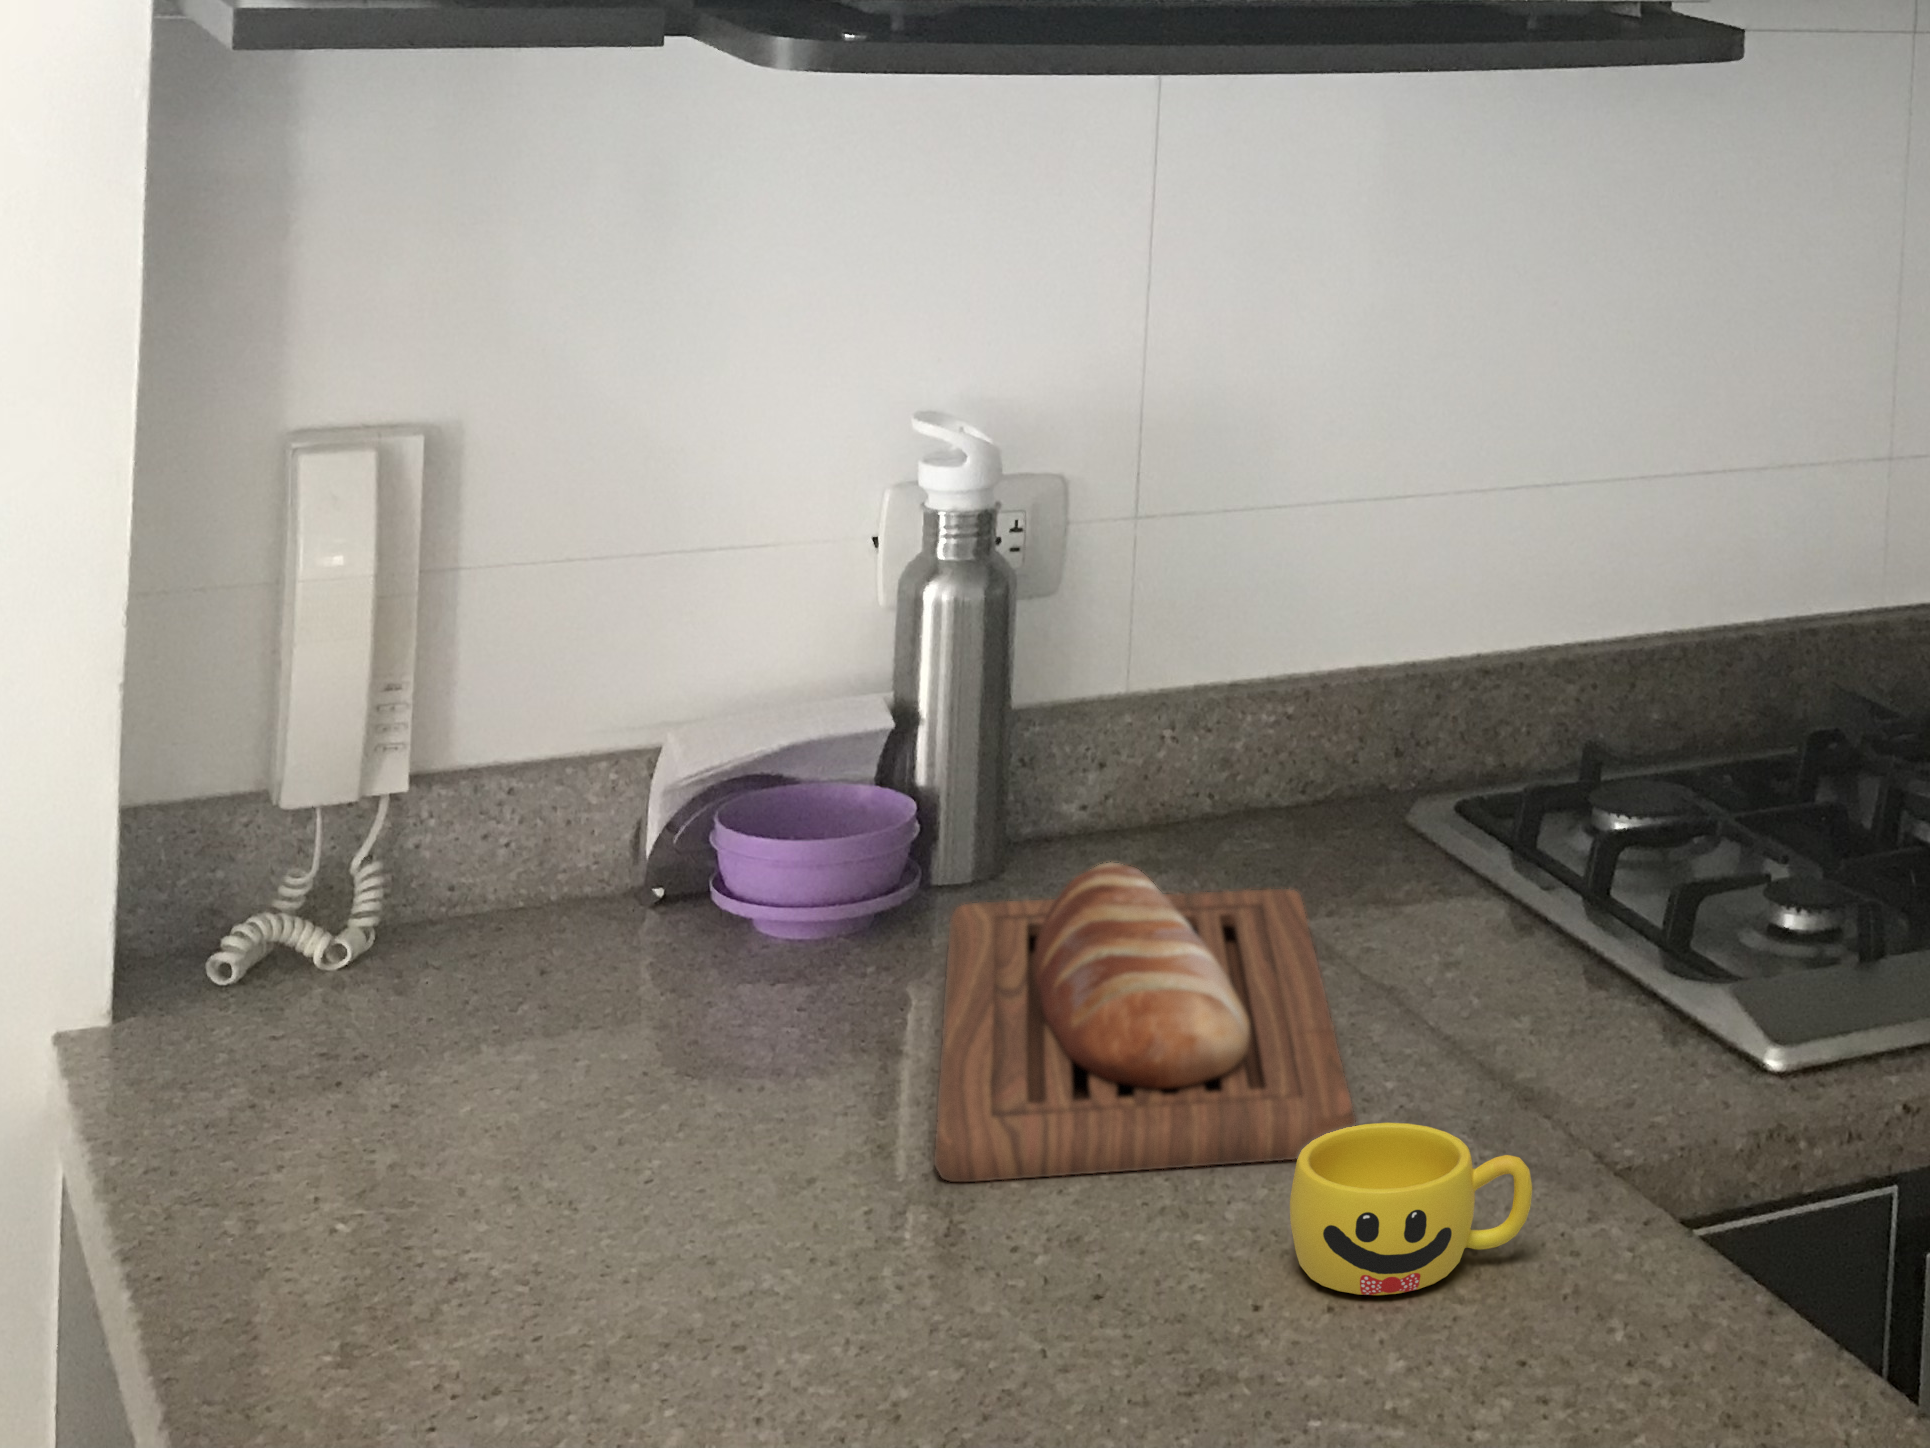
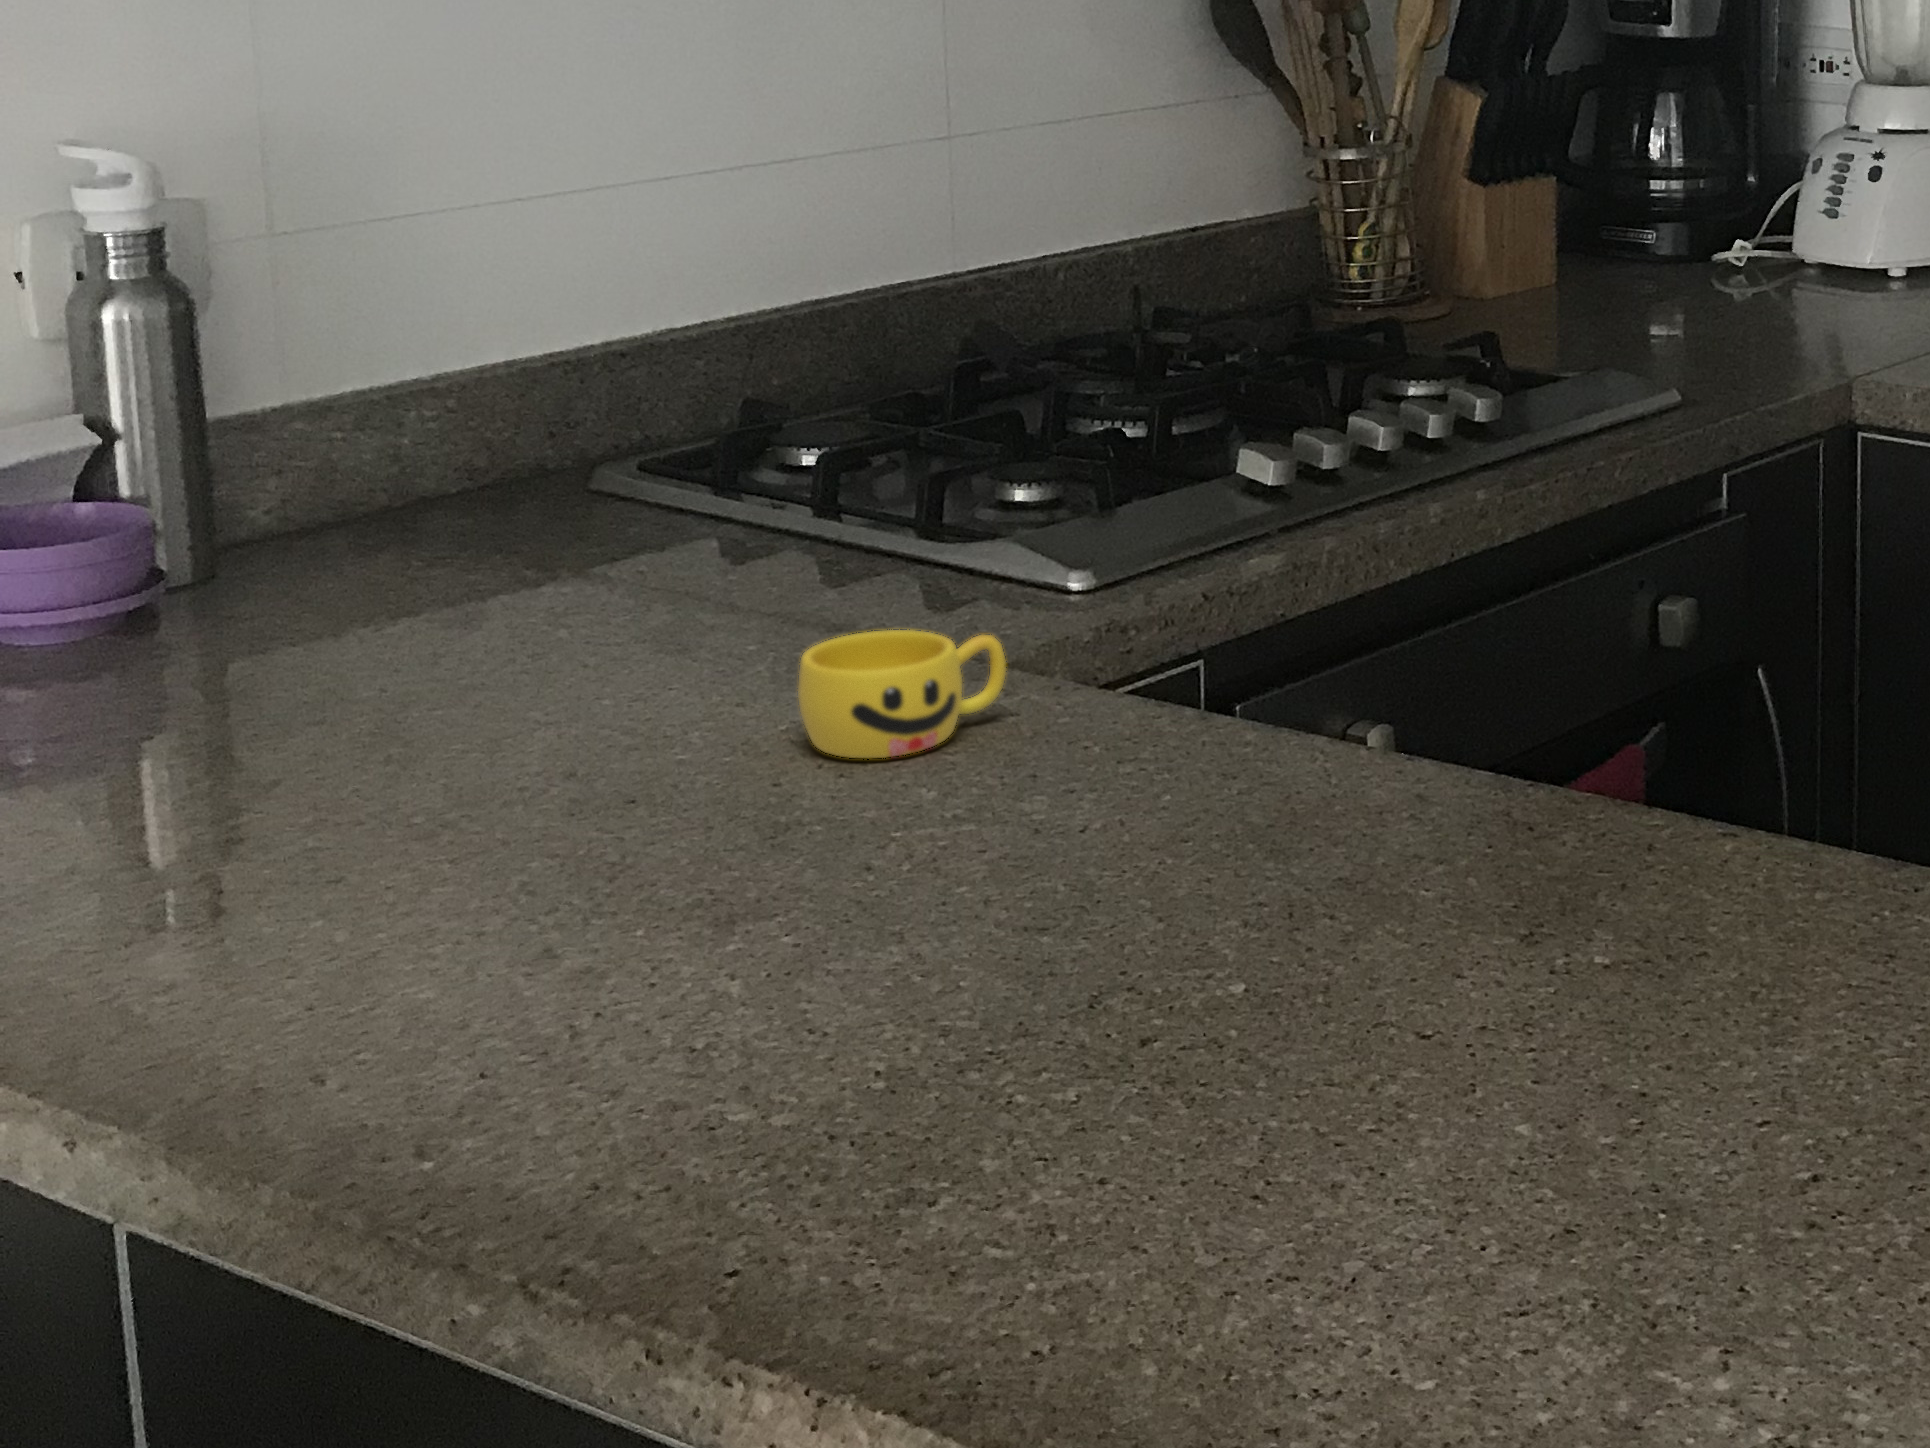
bread loaf: present [934,863,1356,1182] -> none [228,519,786,761]

